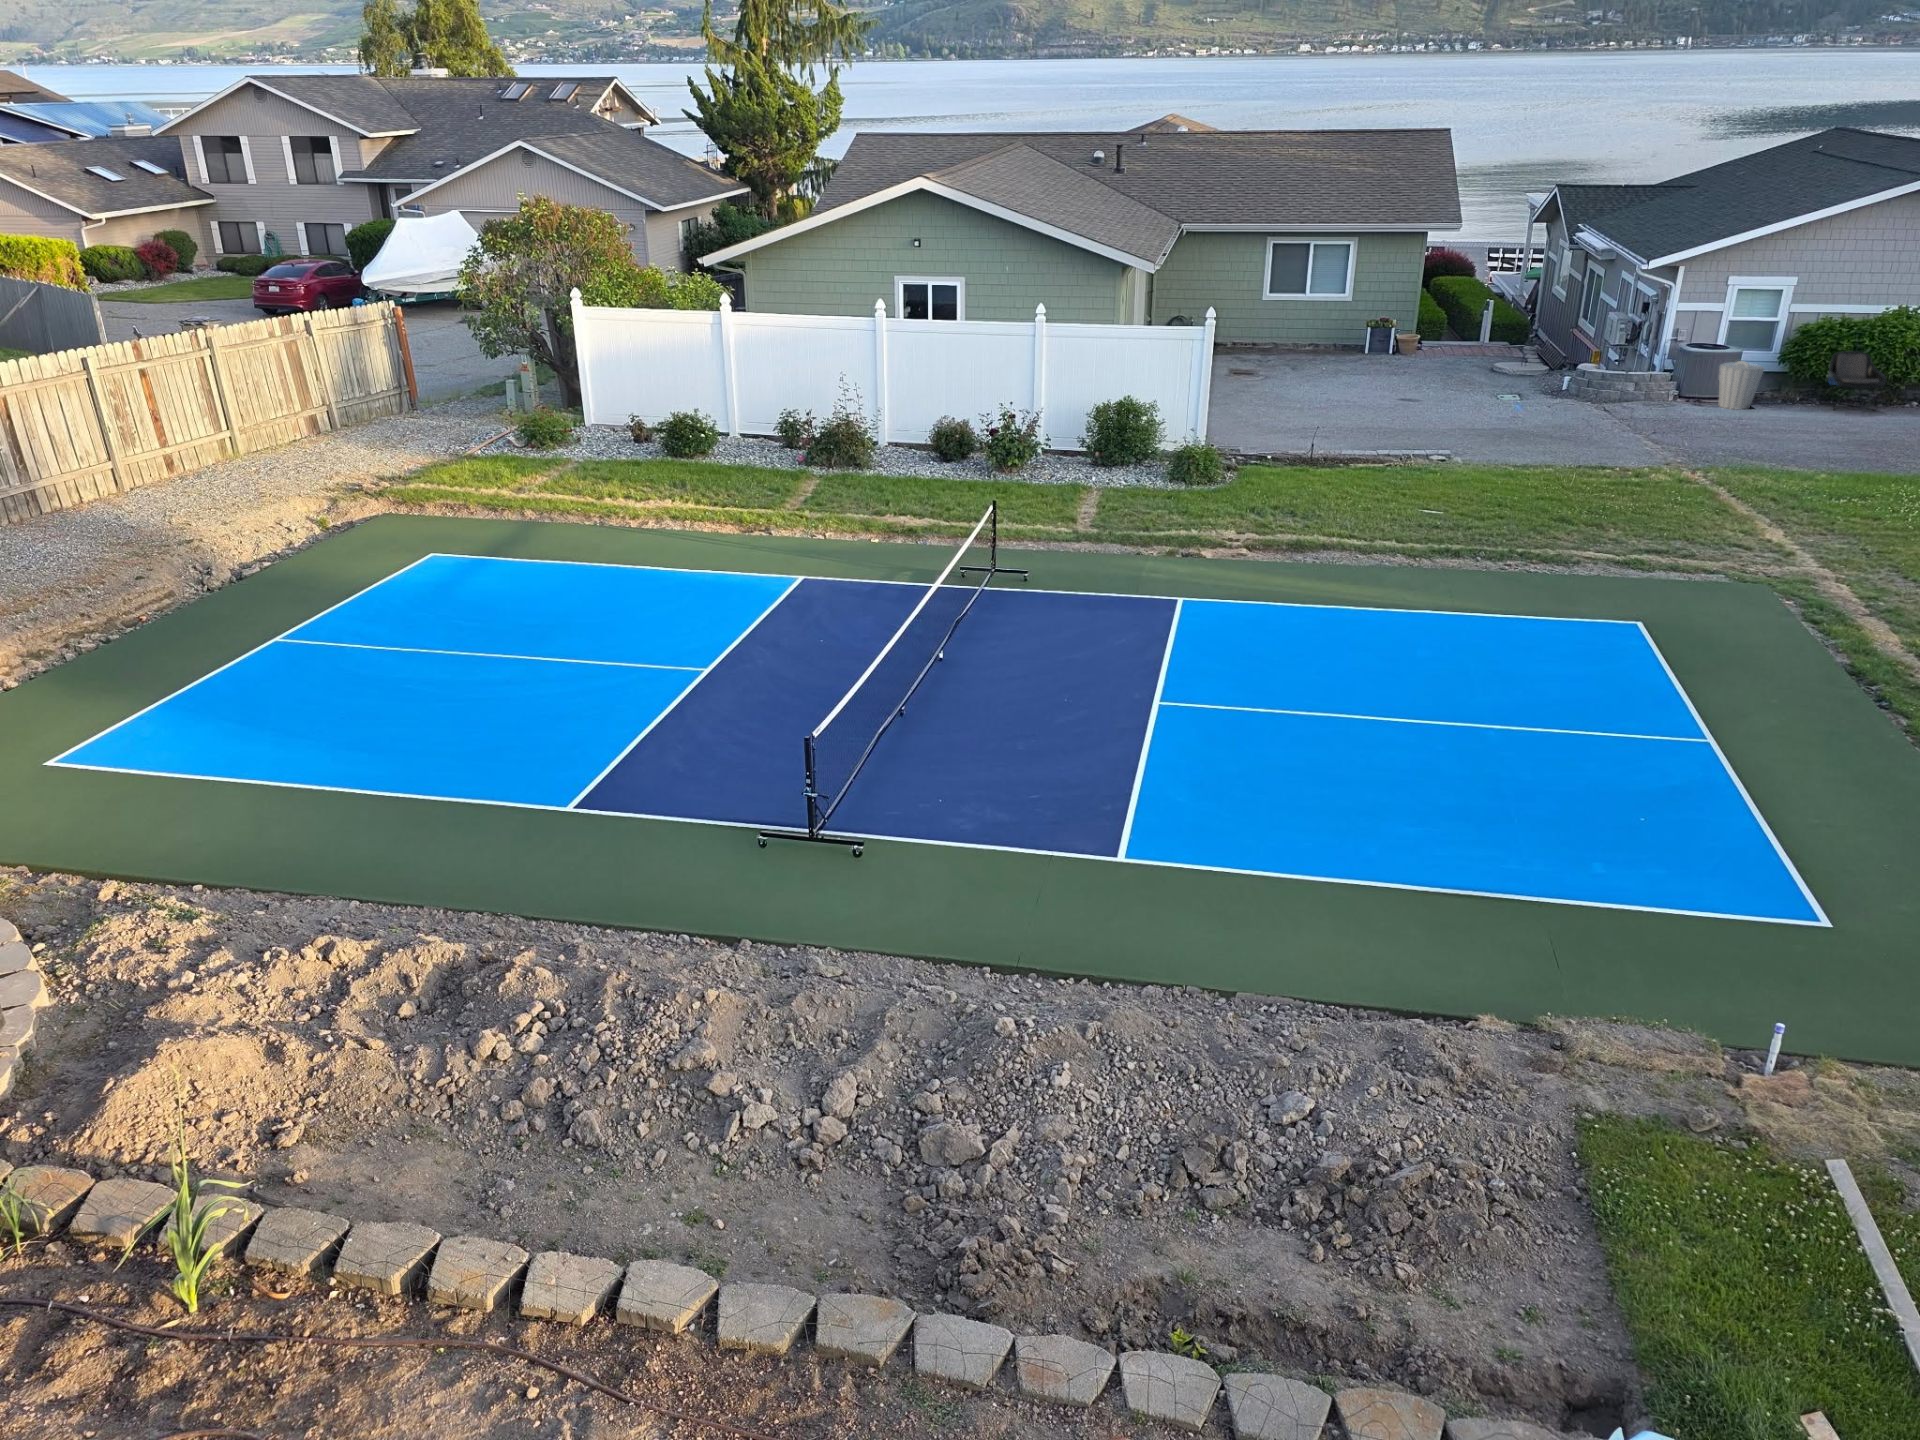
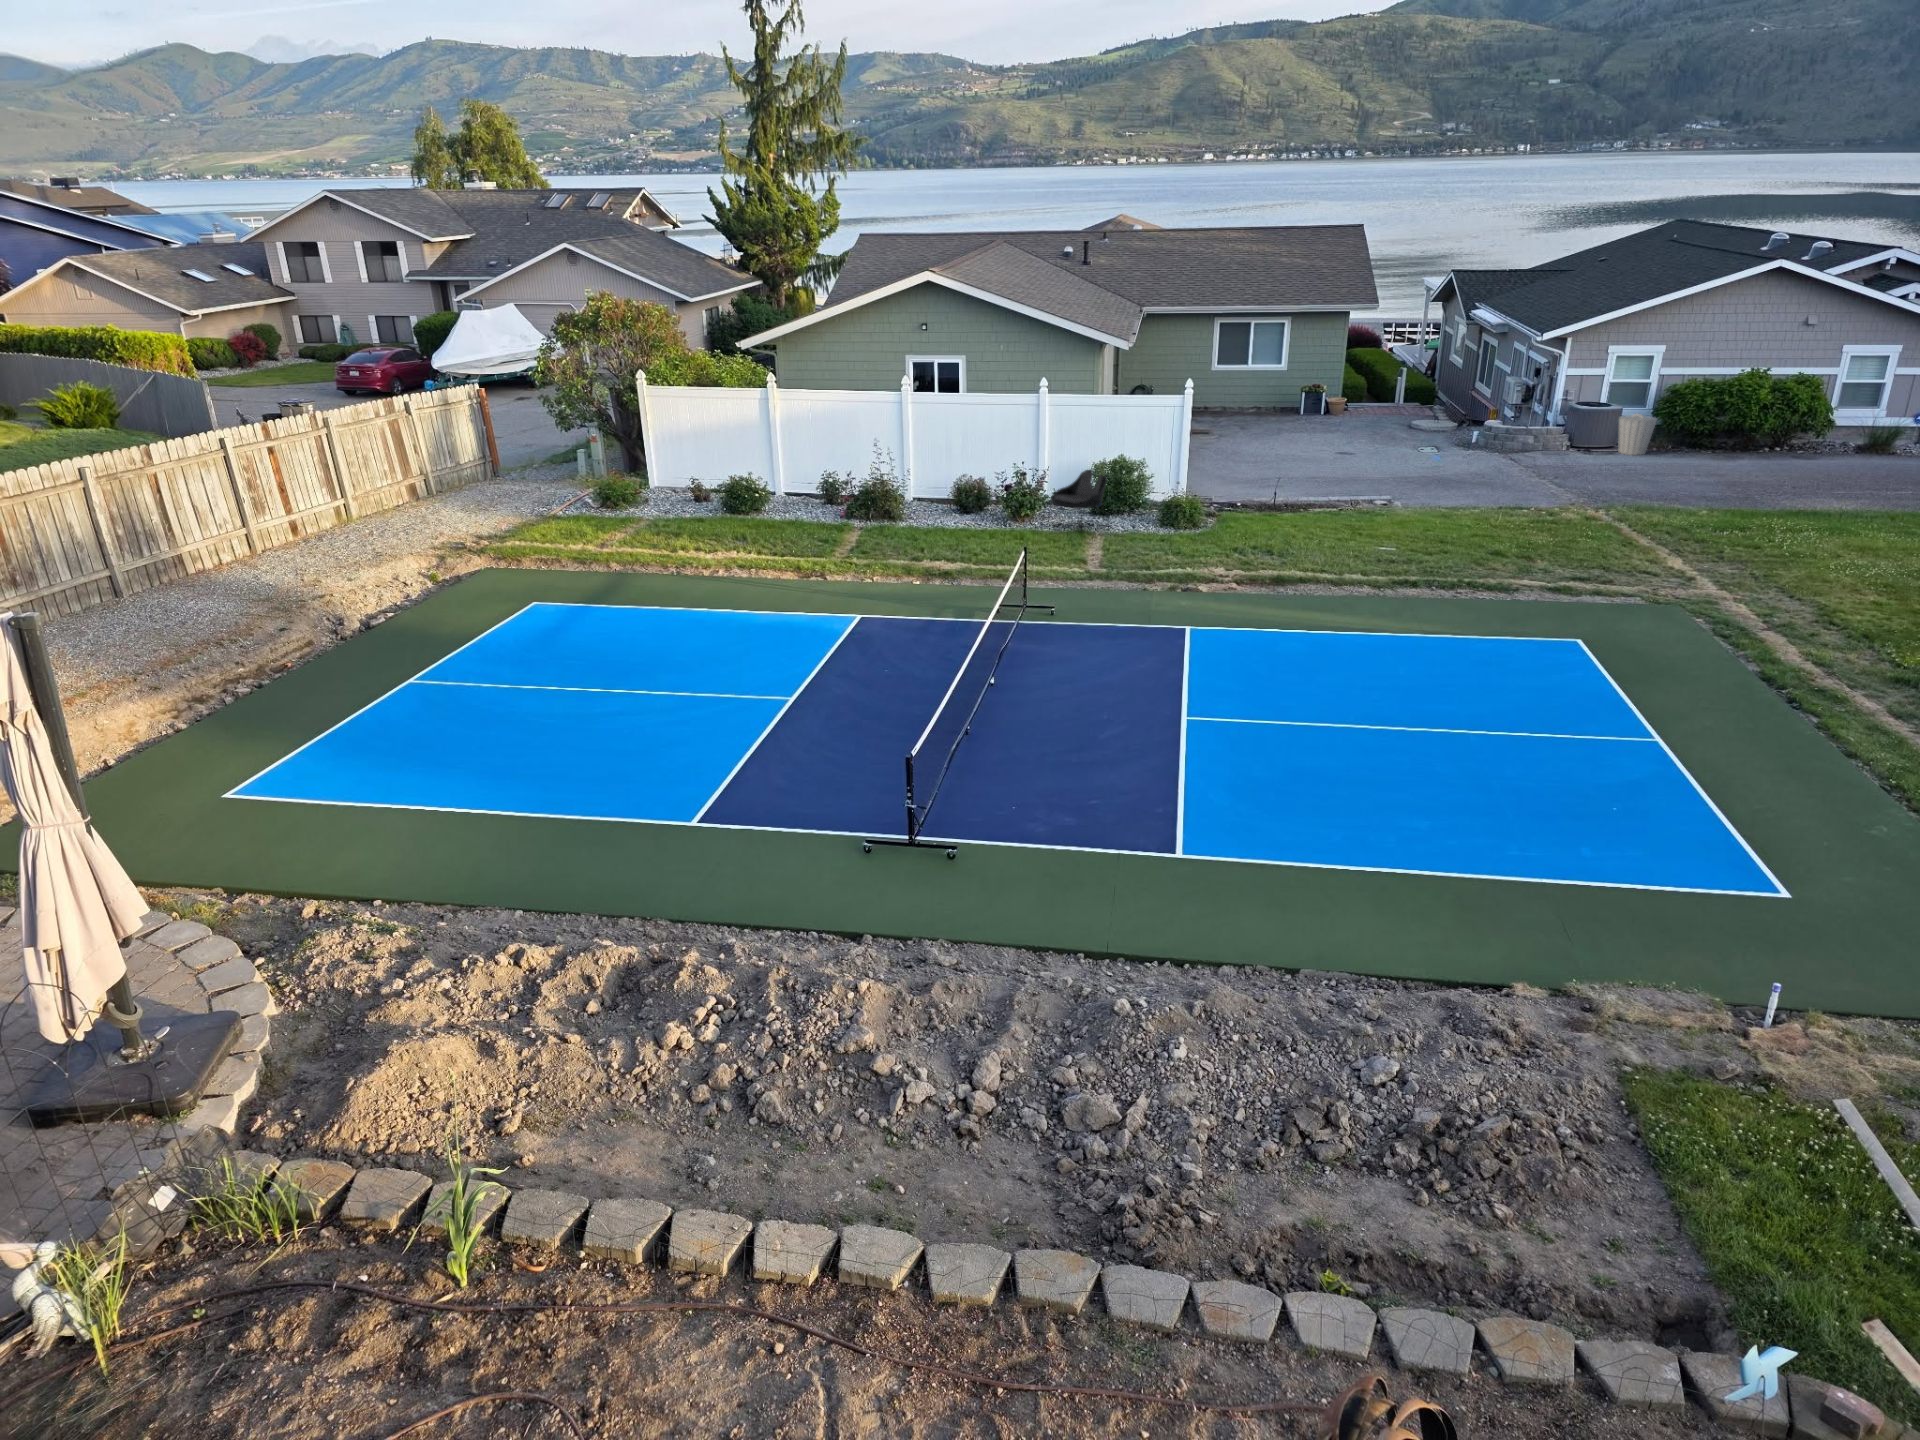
lounge chair: present [1828,351,1887,409] -> present [1050,470,1109,529]

